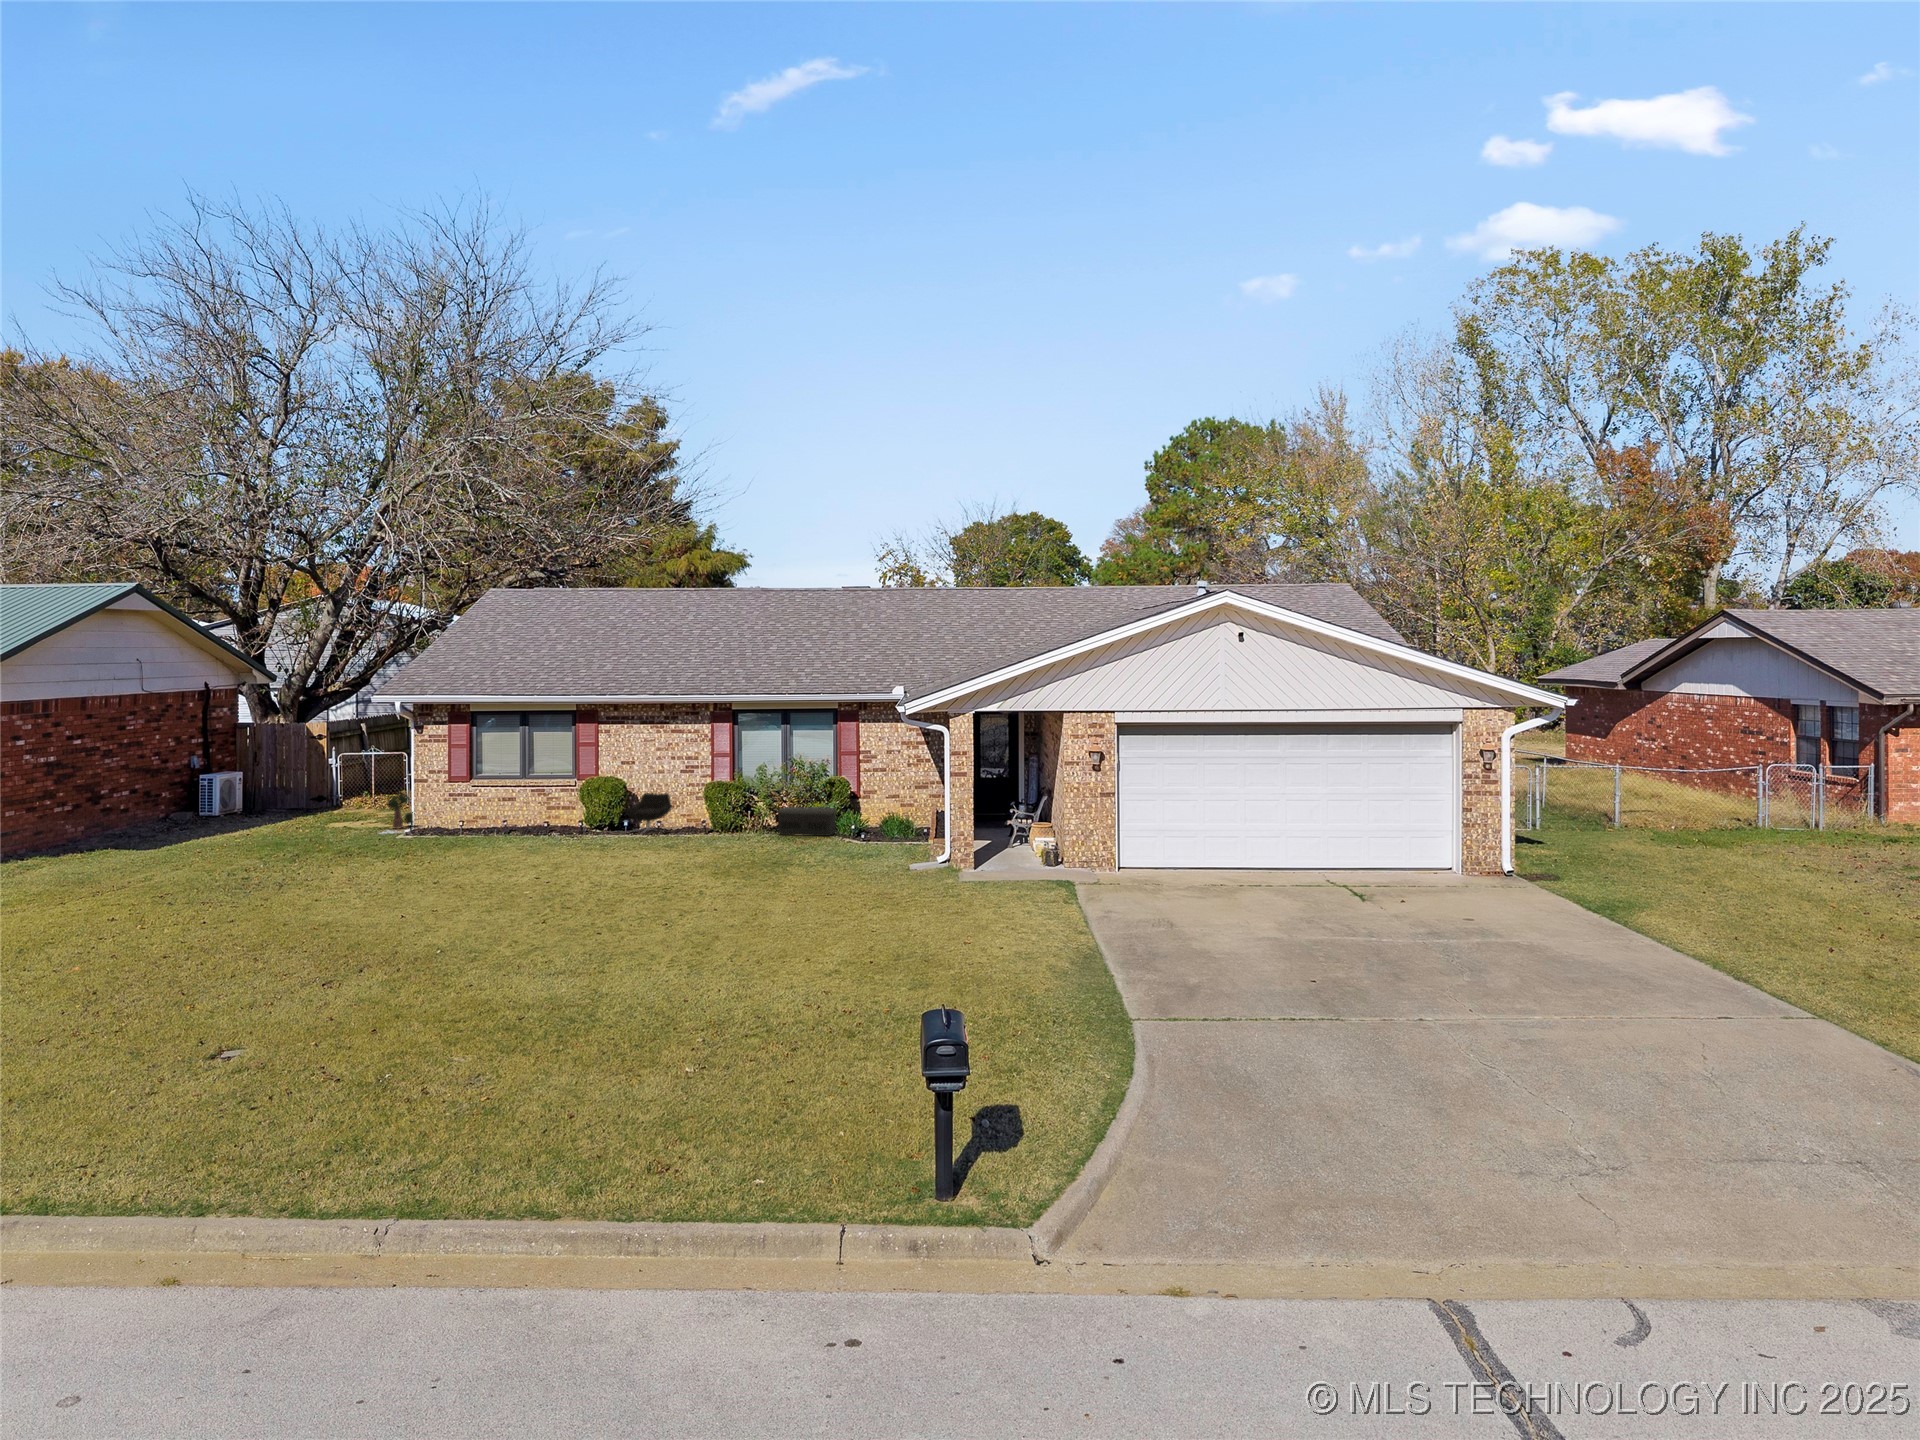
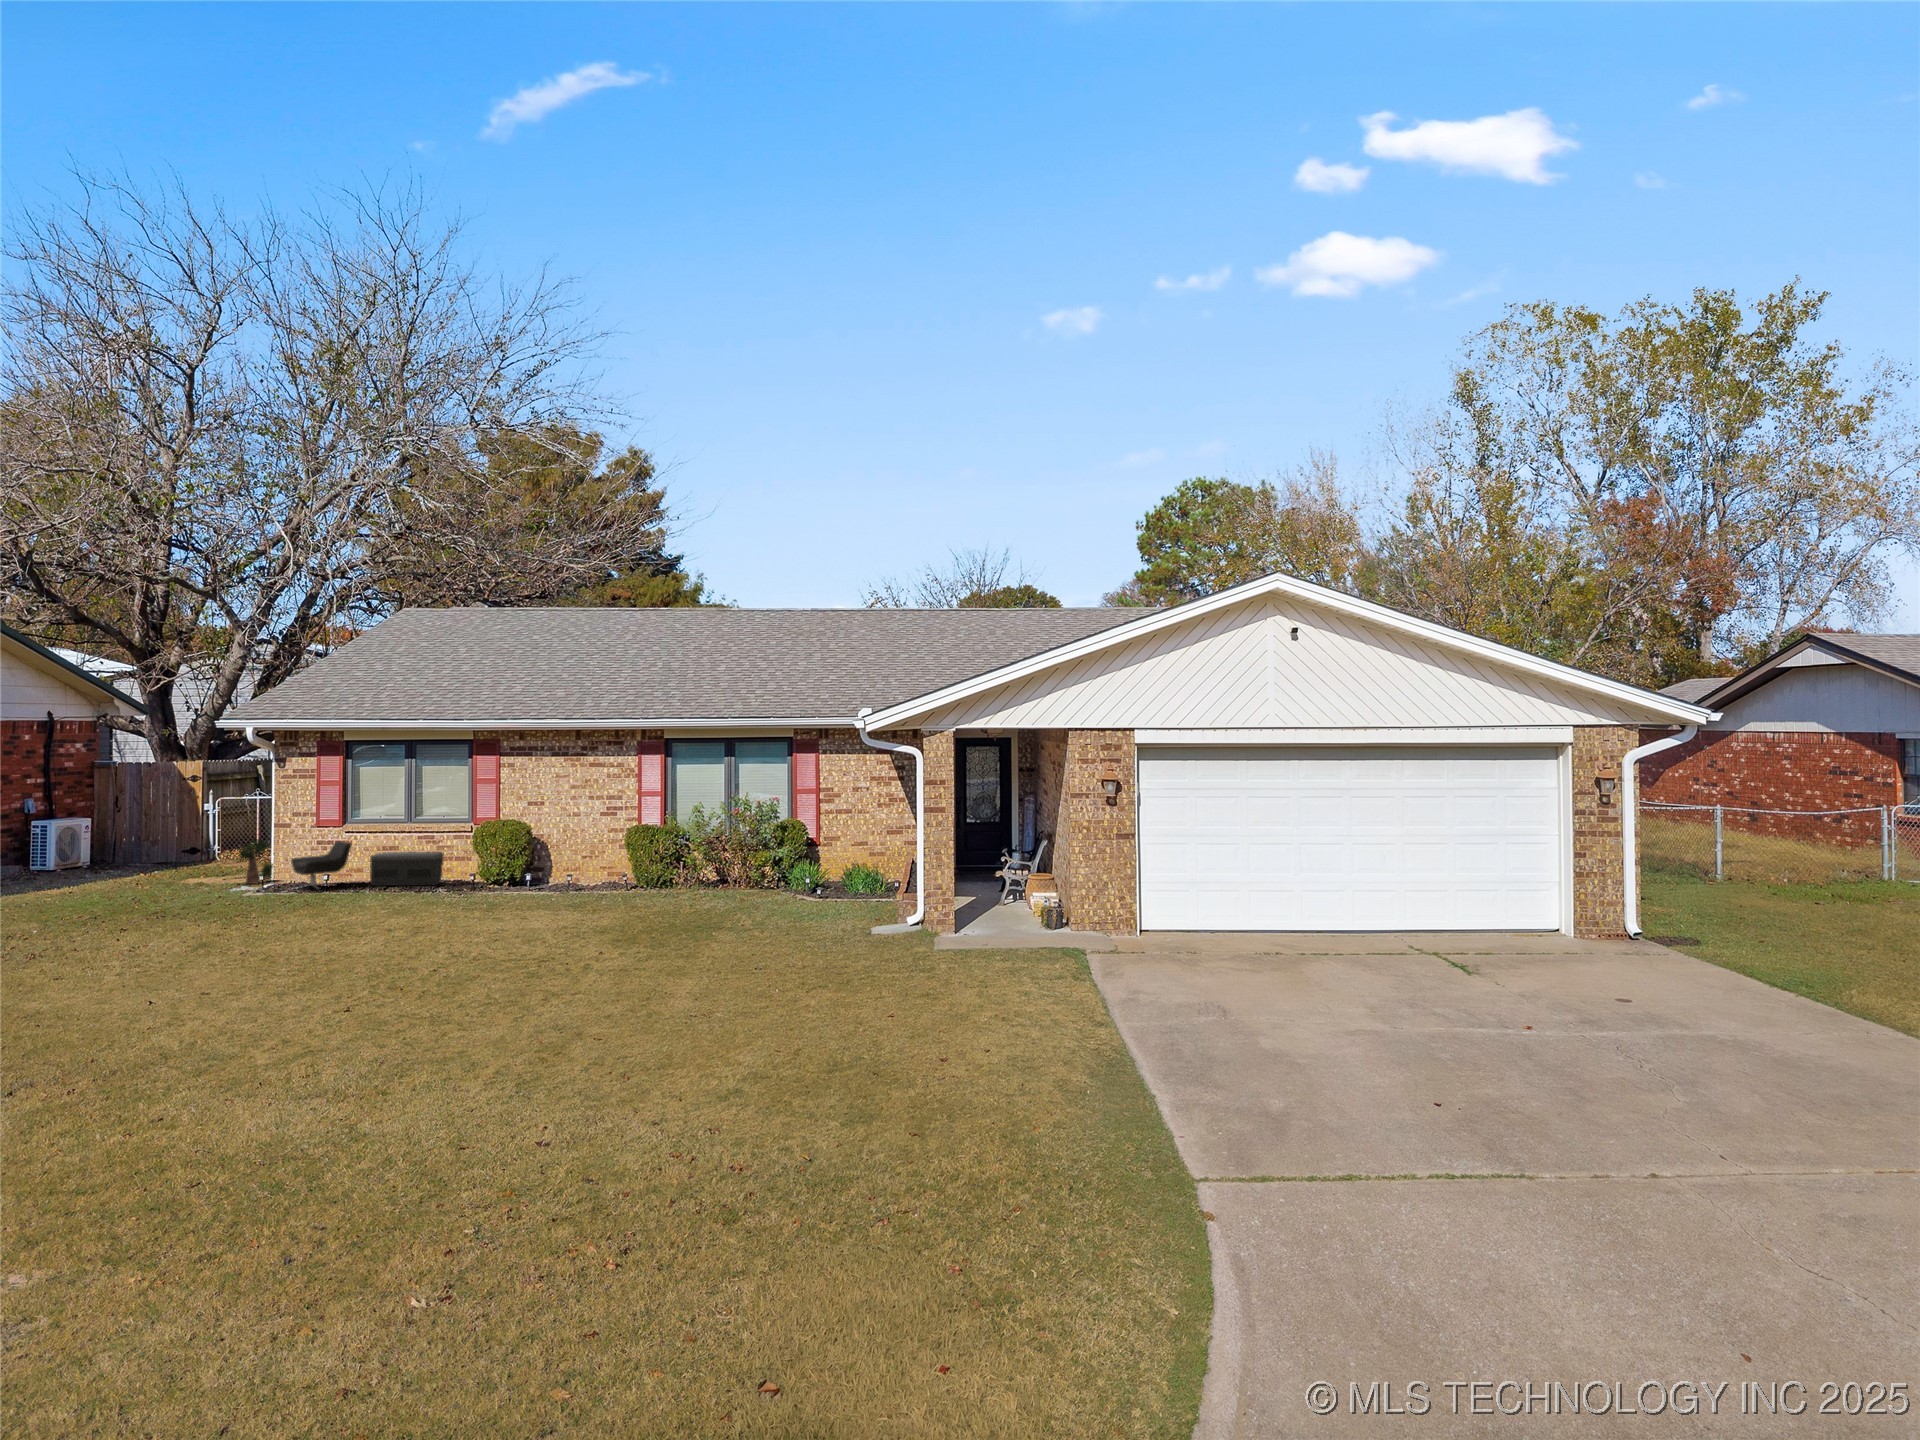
lounge chair: present [625,793,672,830] -> present [291,841,352,889]
storage bench: present [778,807,836,836] -> present [370,852,445,886]

